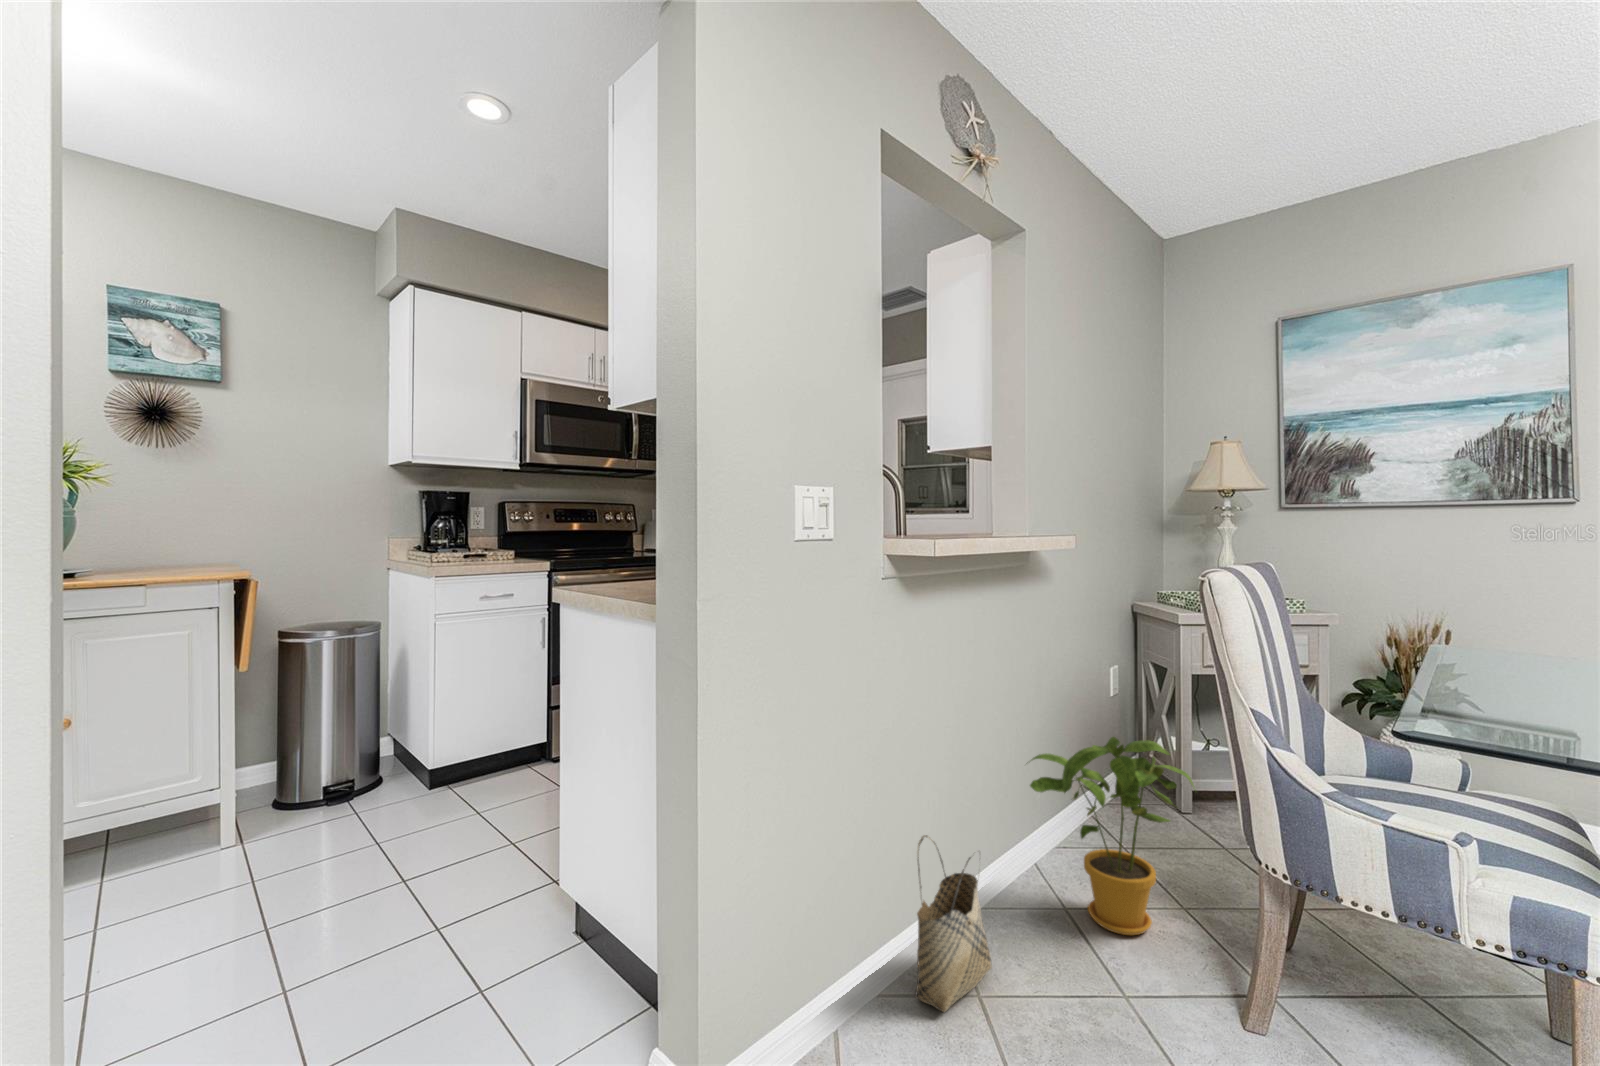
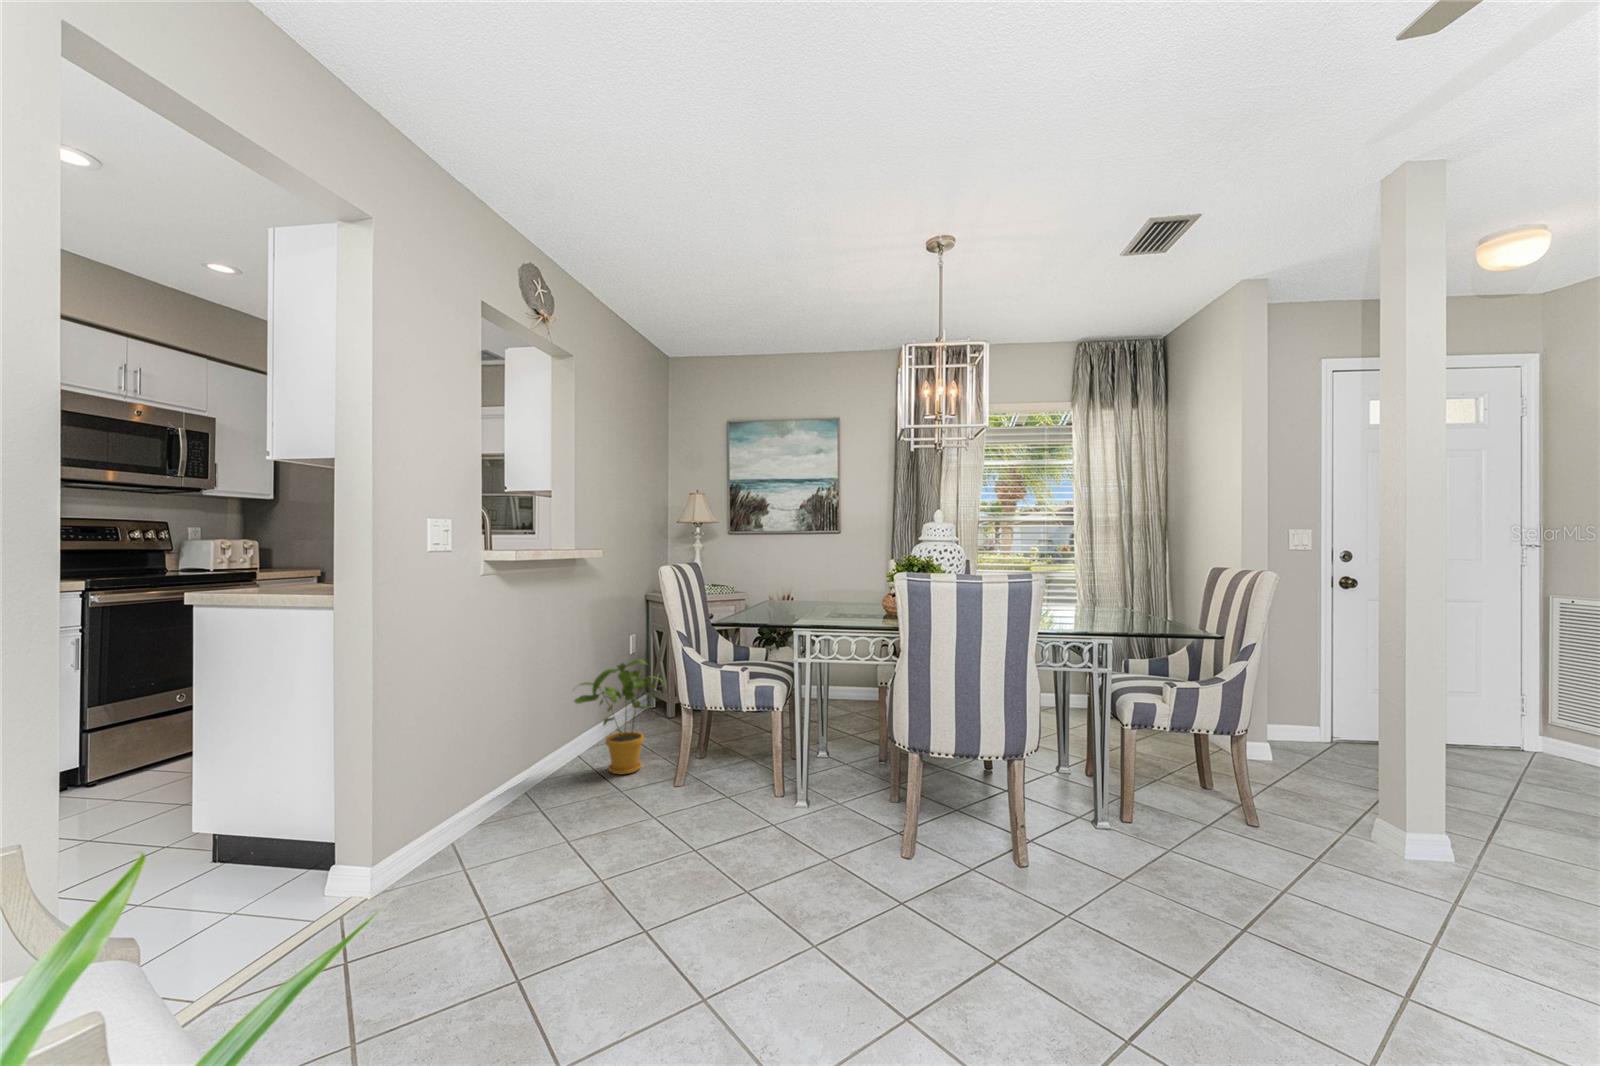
woven basket: present [915,835,992,1012] -> none [500,730,548,826]

